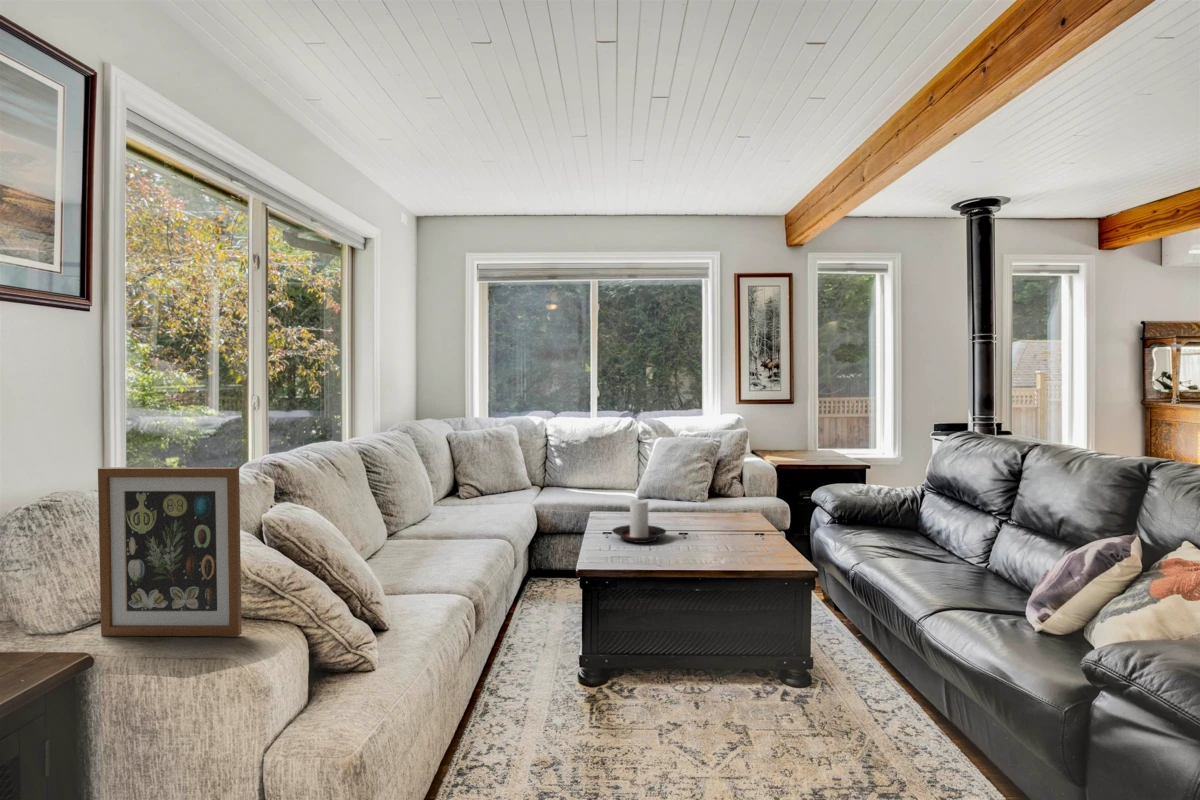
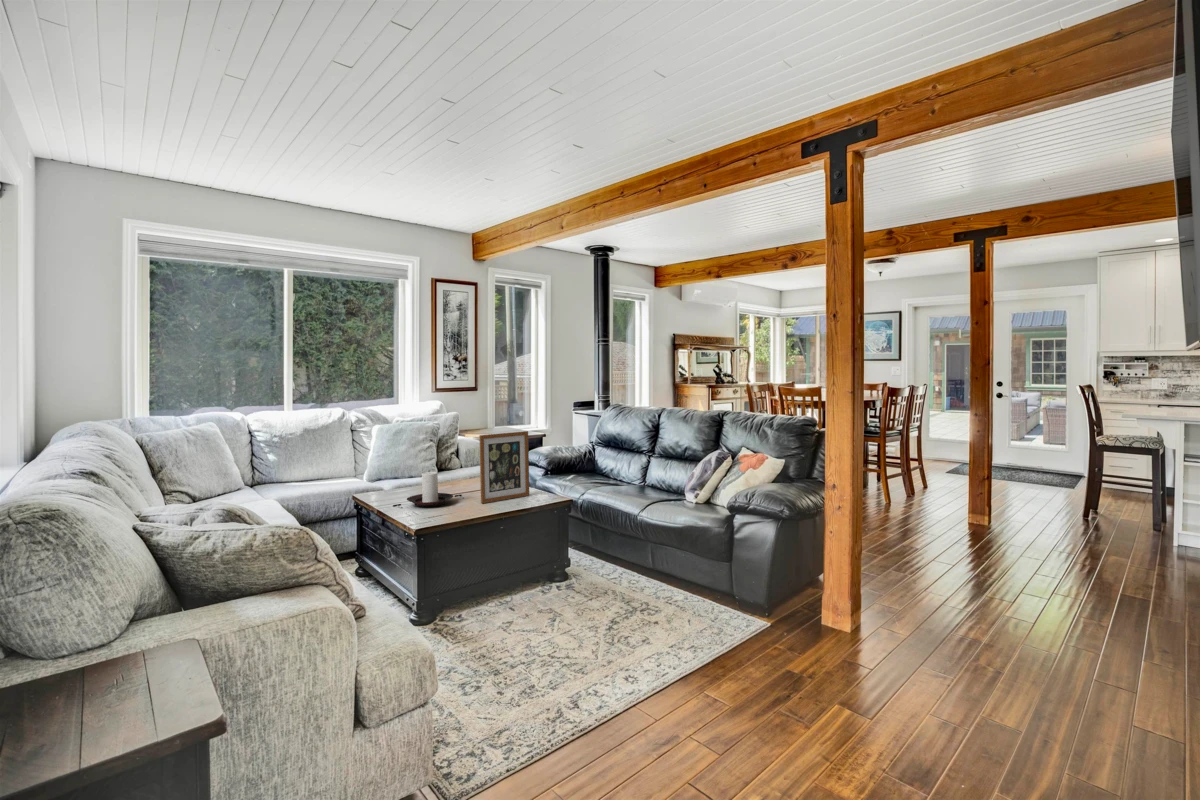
picture frame: present [98,467,242,636] -> present [479,431,529,504]

